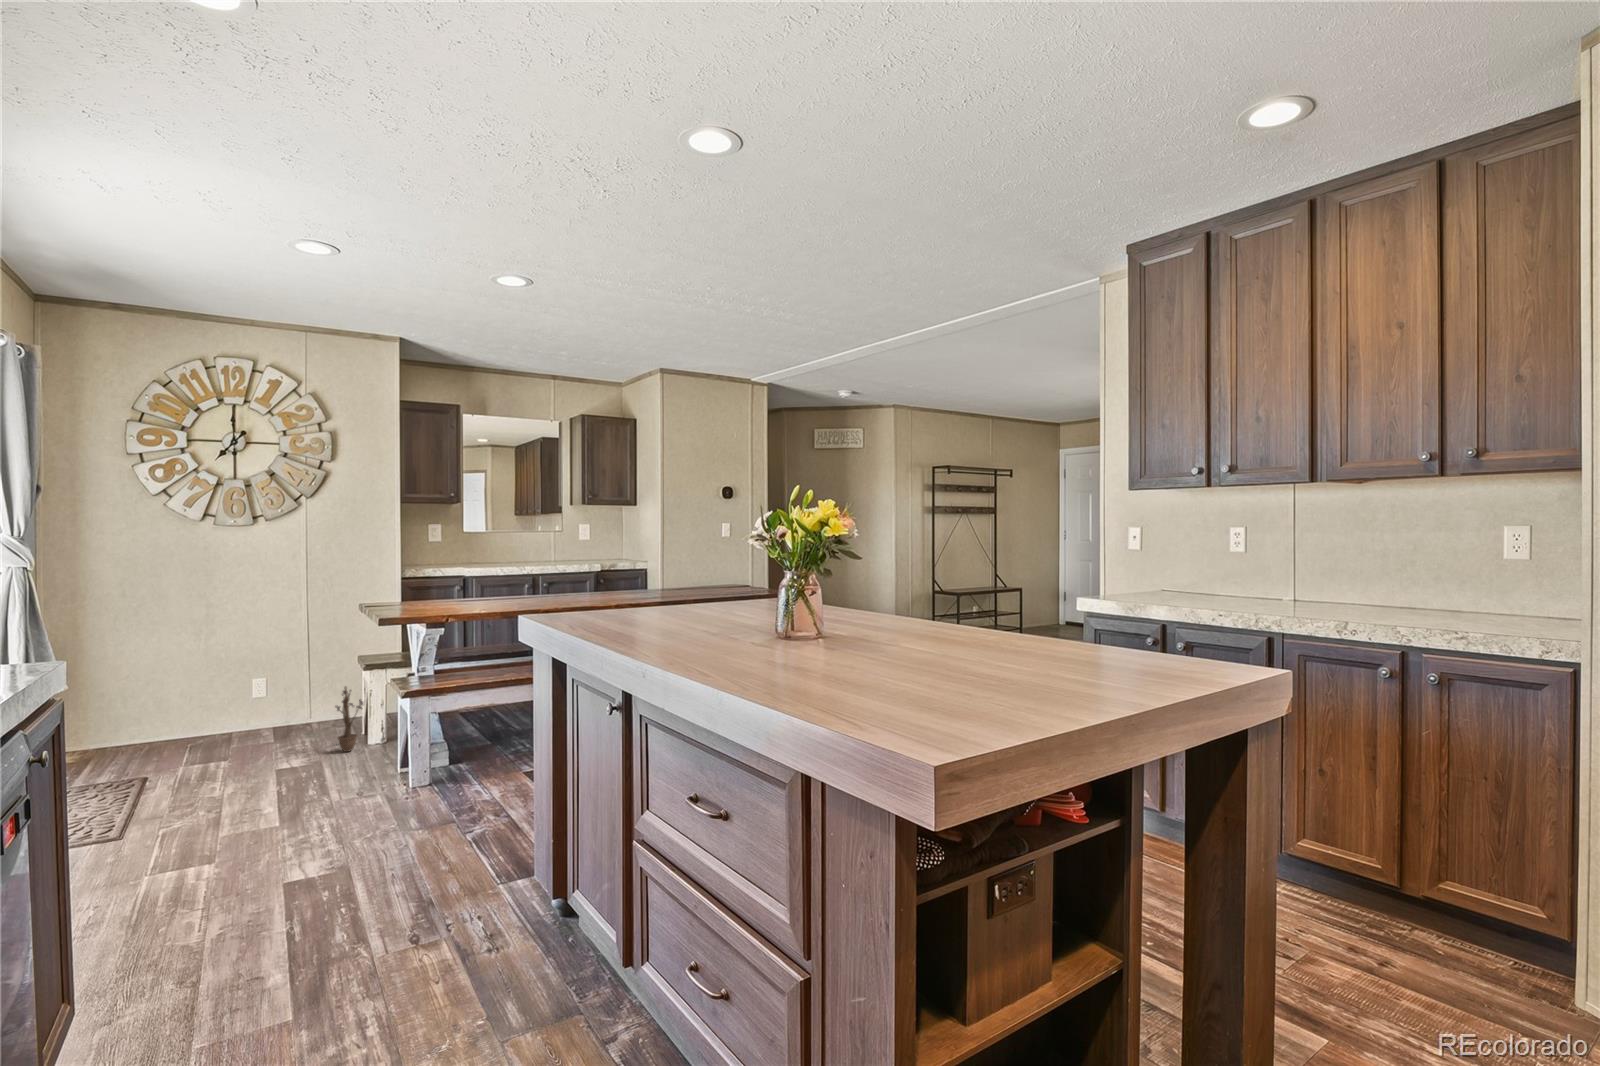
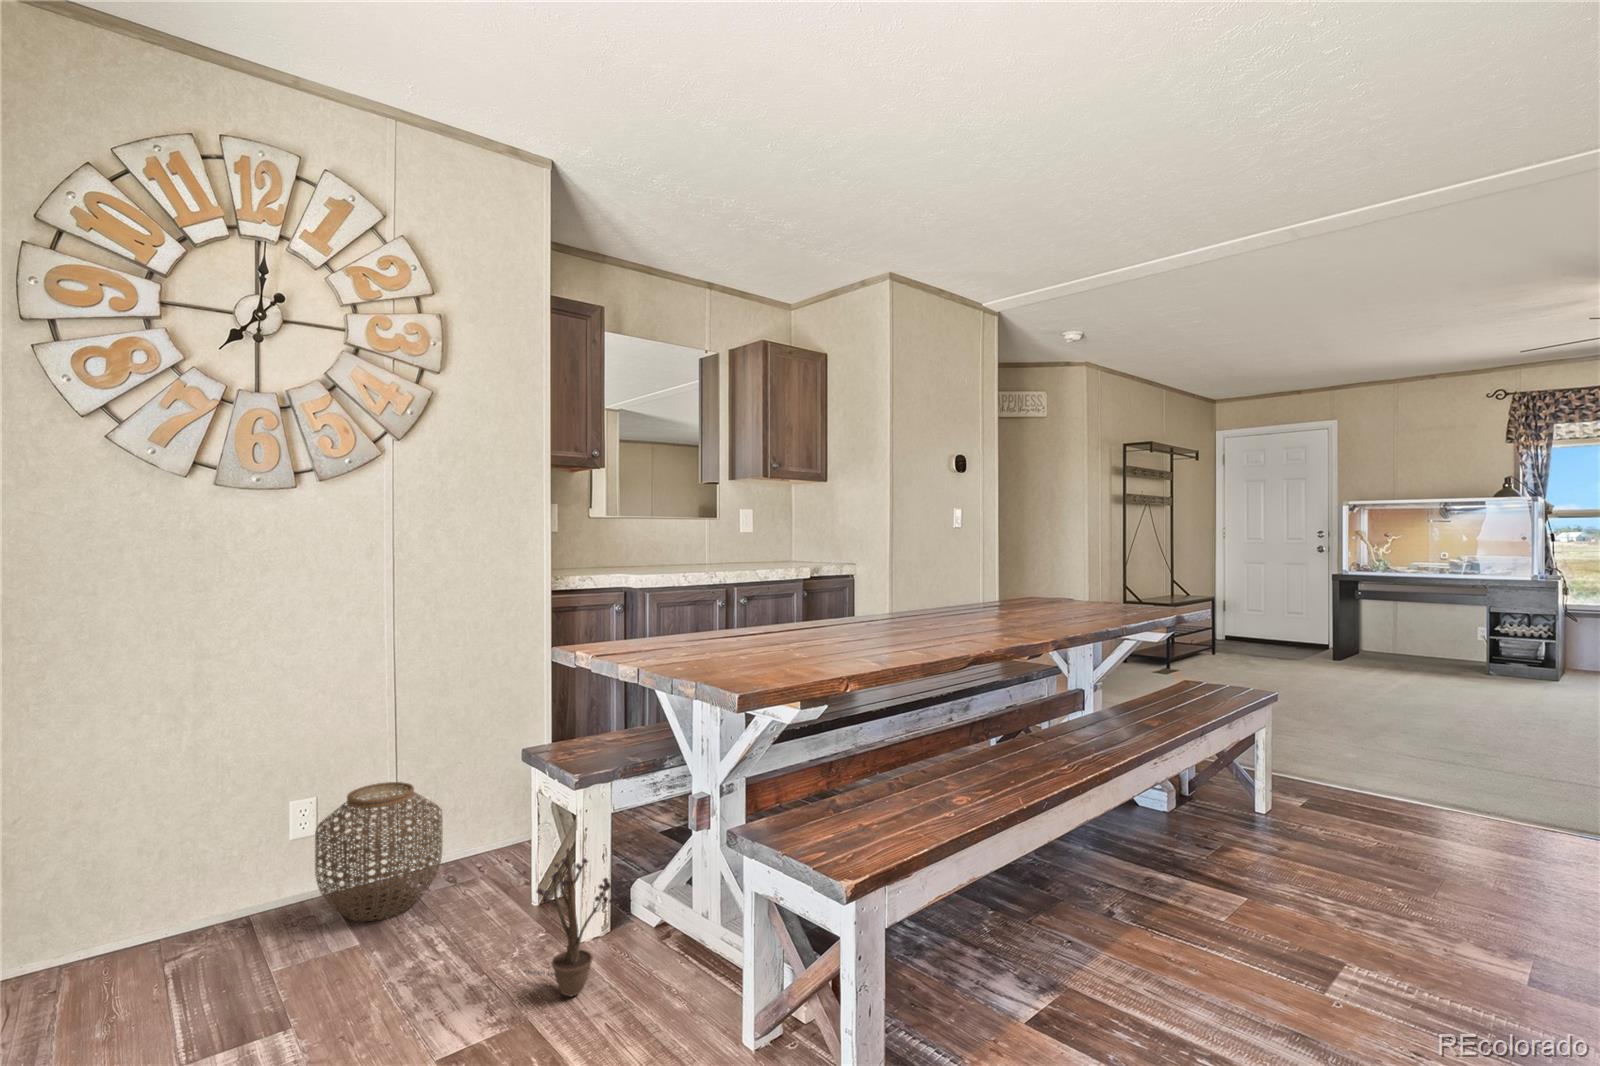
woven basket: none [259,671,326,734] -> present [315,782,443,921]

